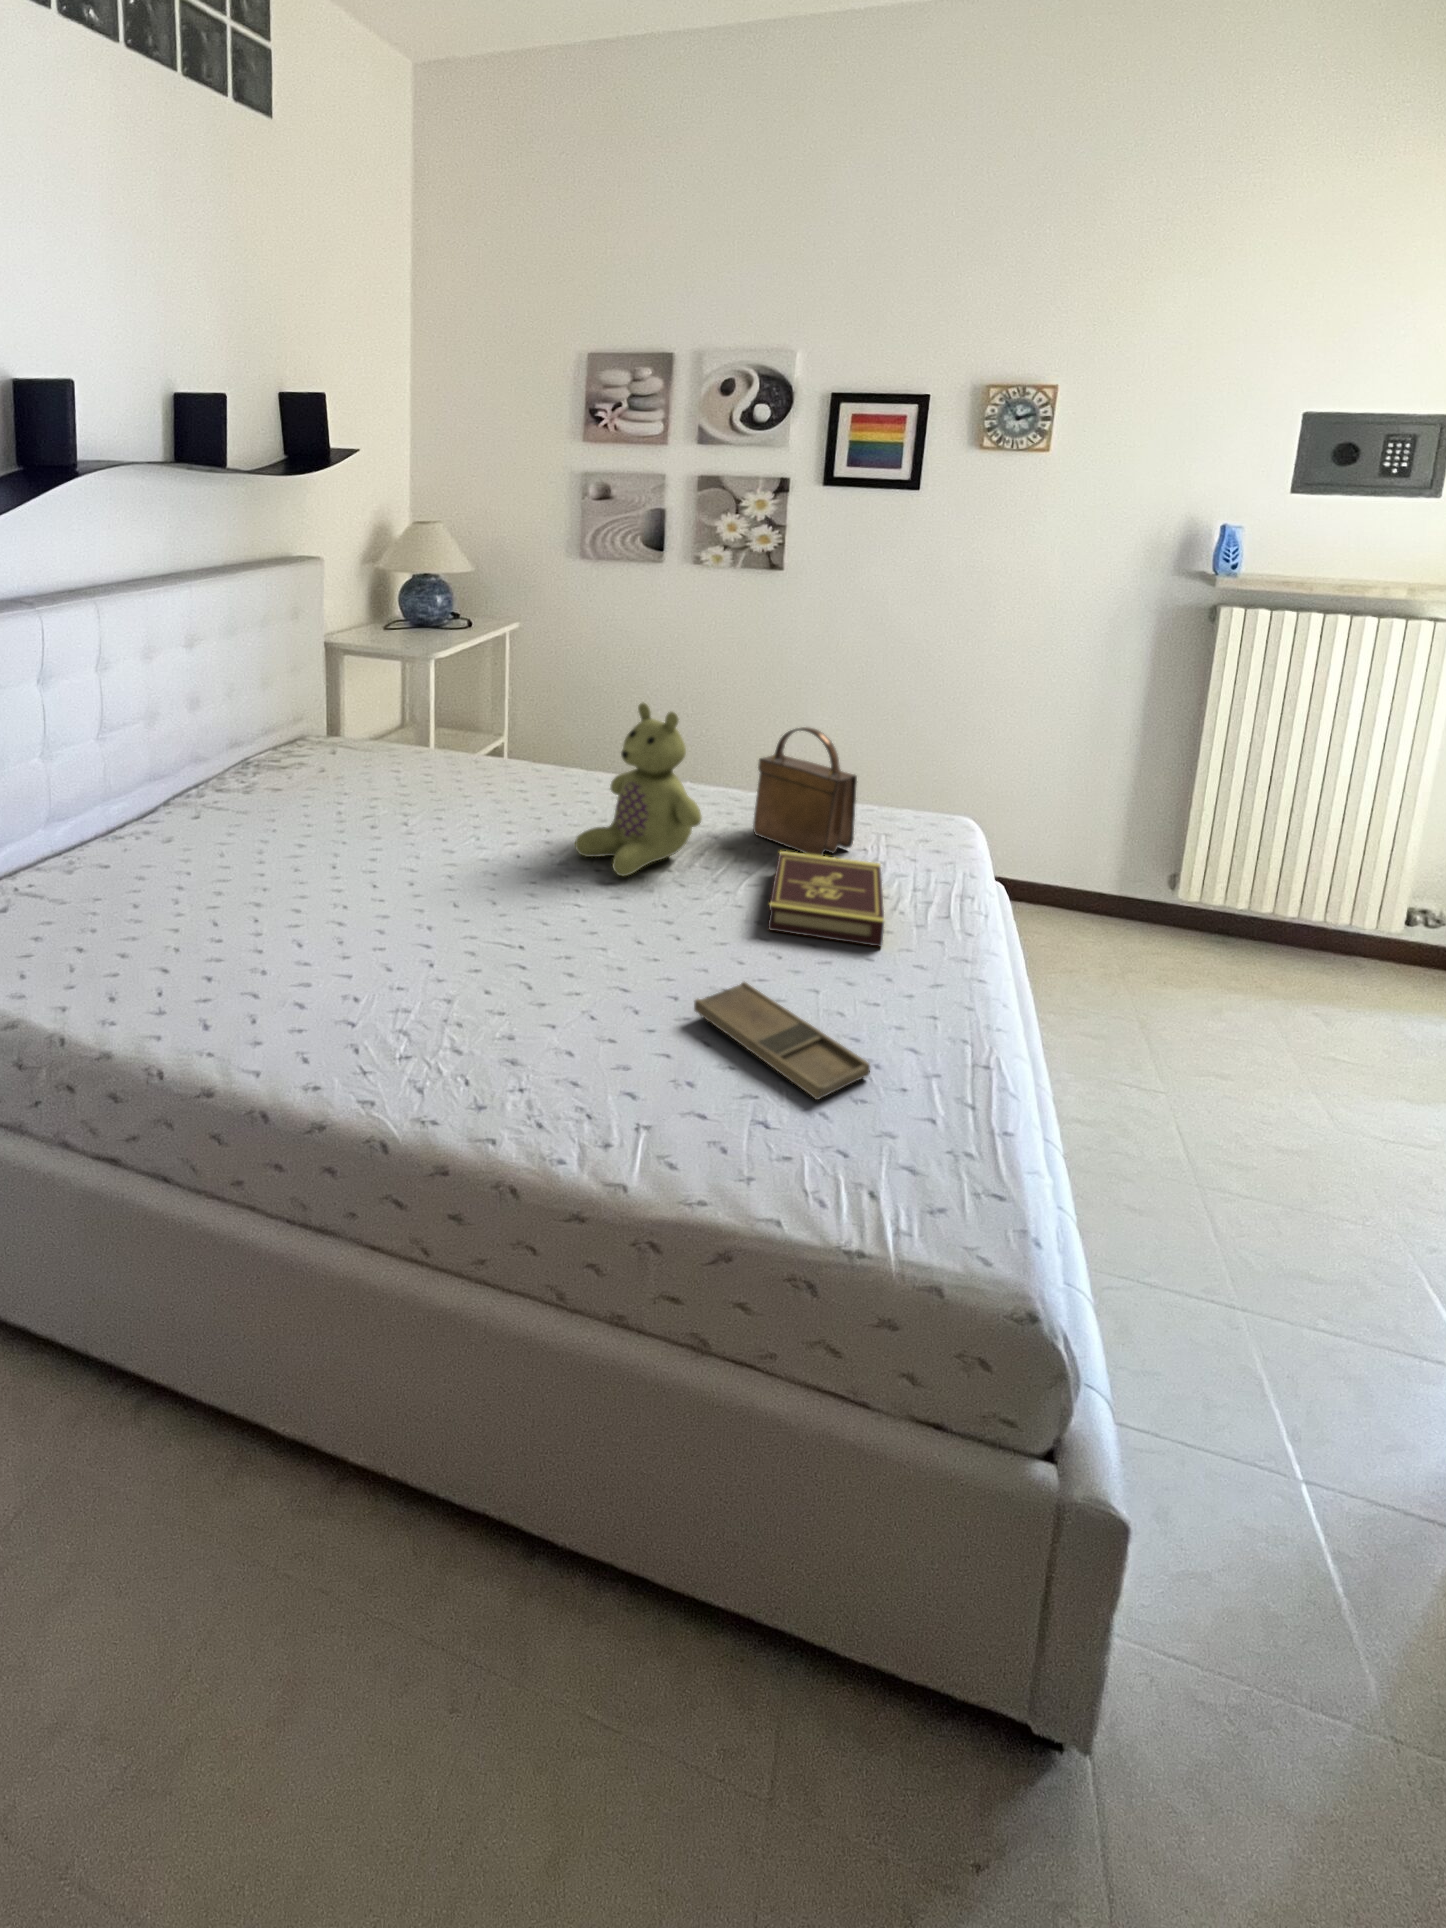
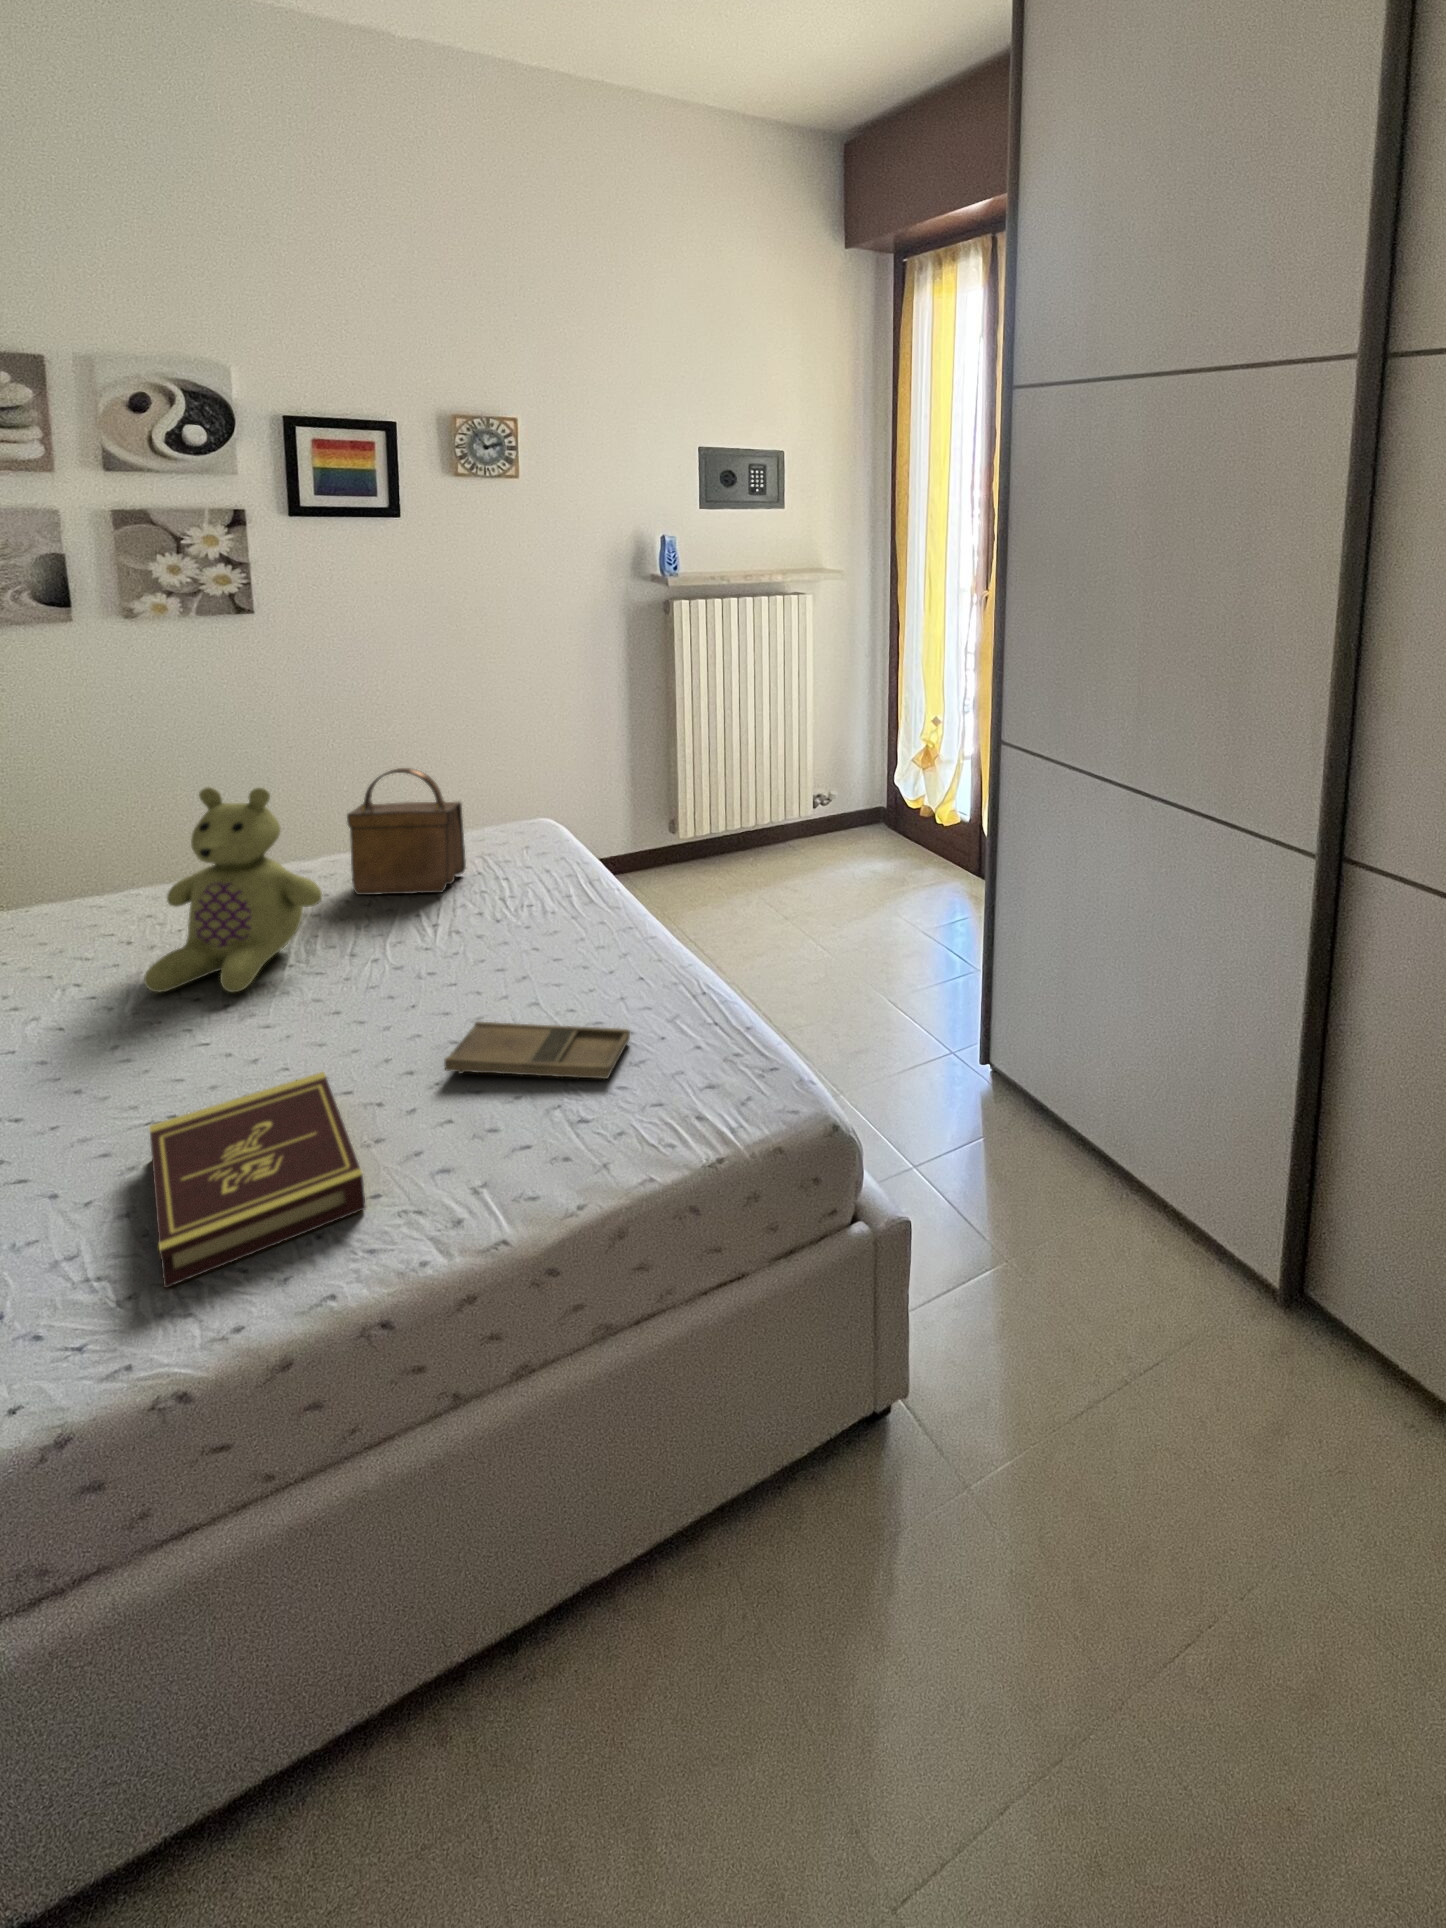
book: present [768,851,884,947] -> present [150,1072,365,1288]

